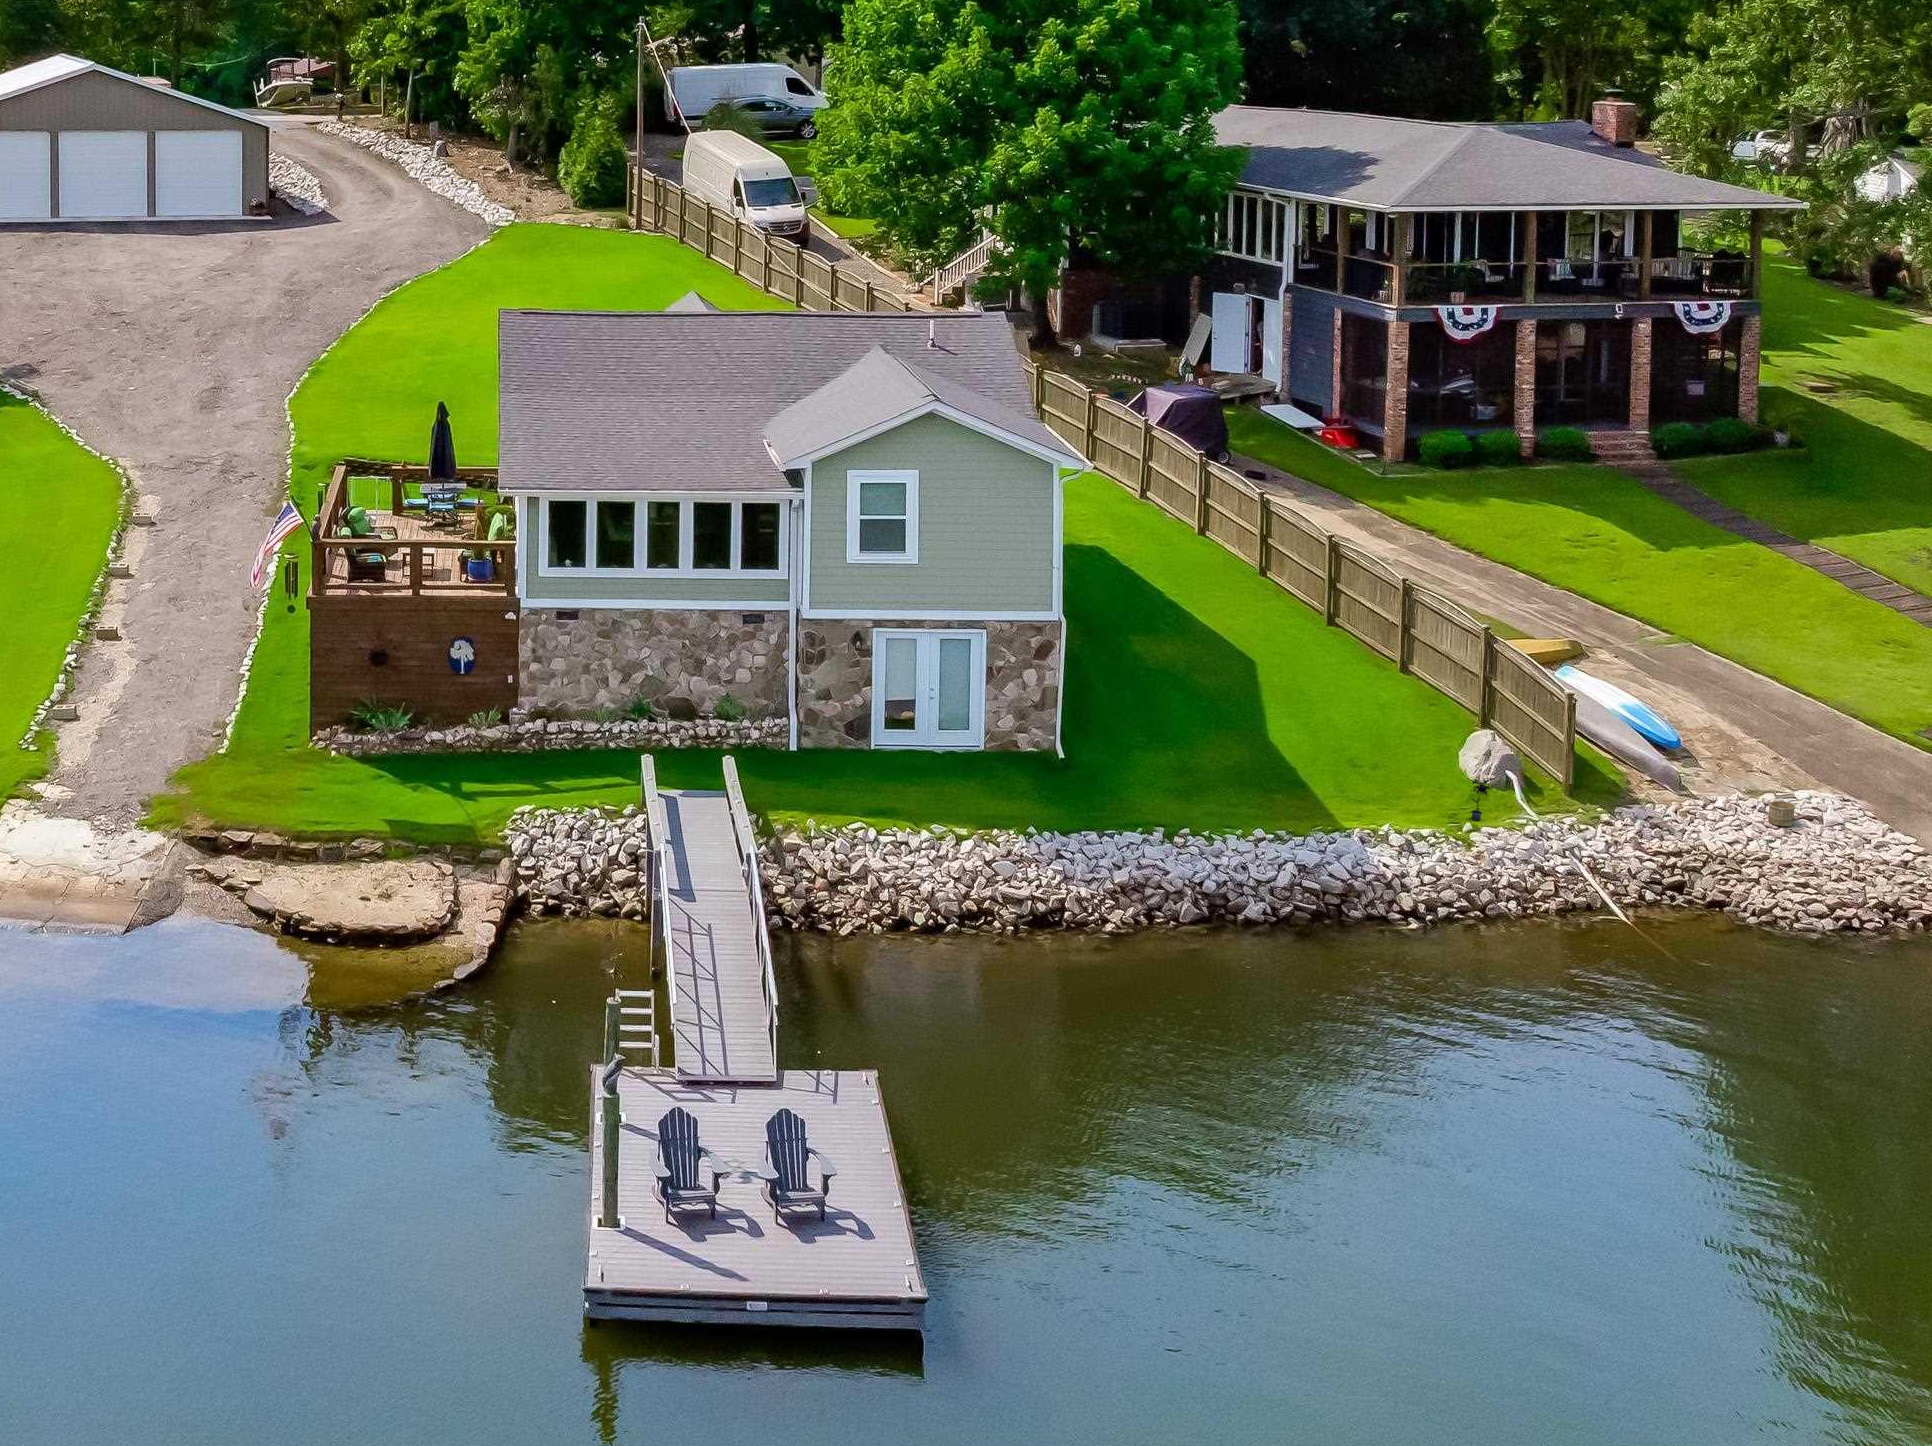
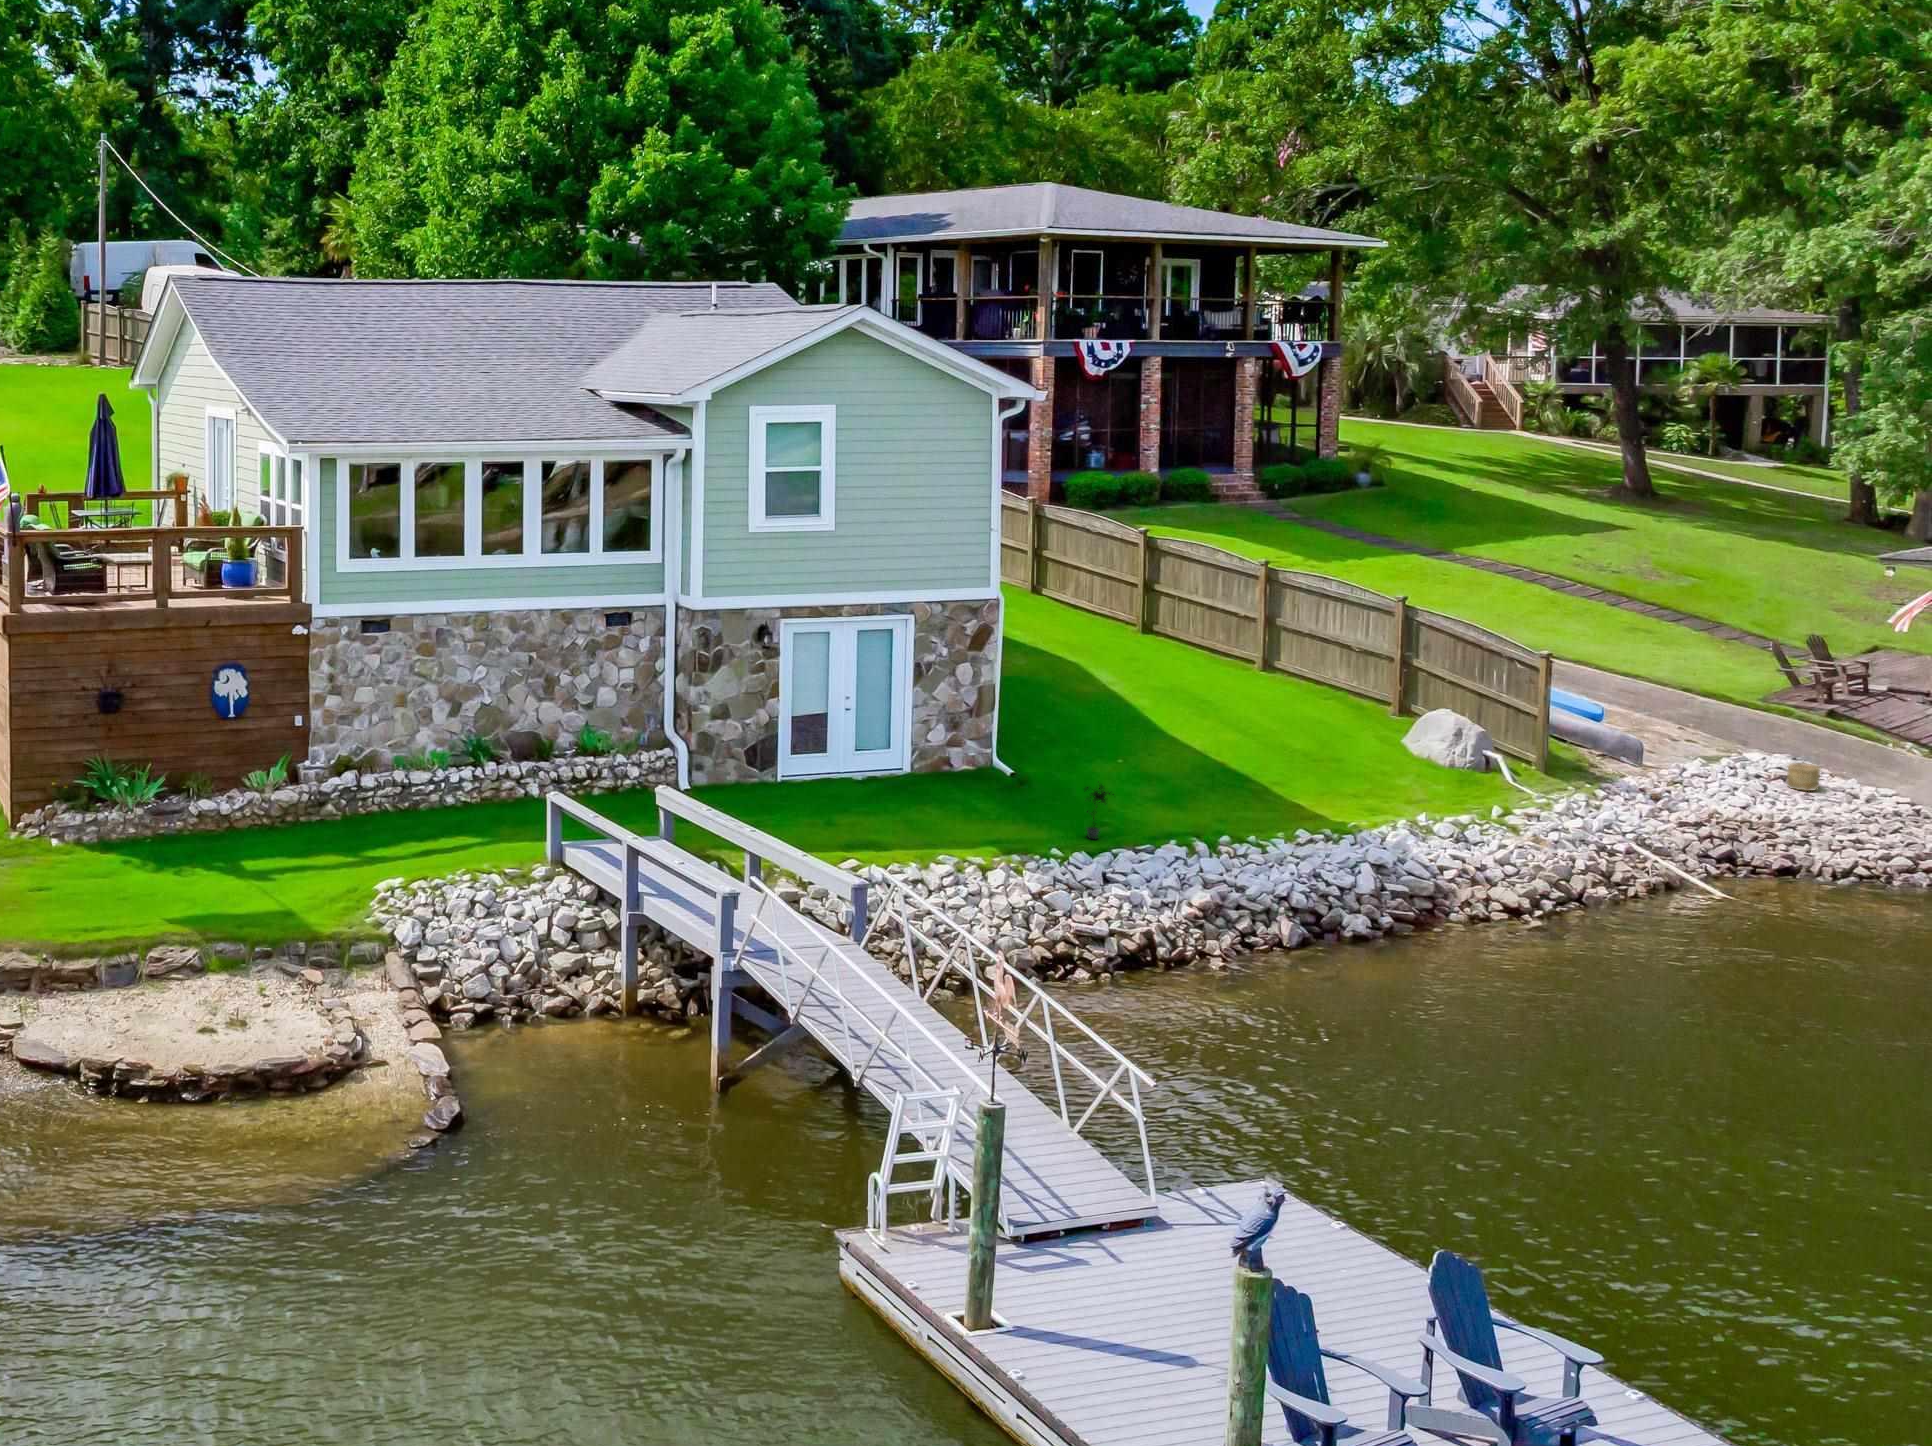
potted plant: present [1472,778,1491,820] -> present [1085,785,1114,839]

